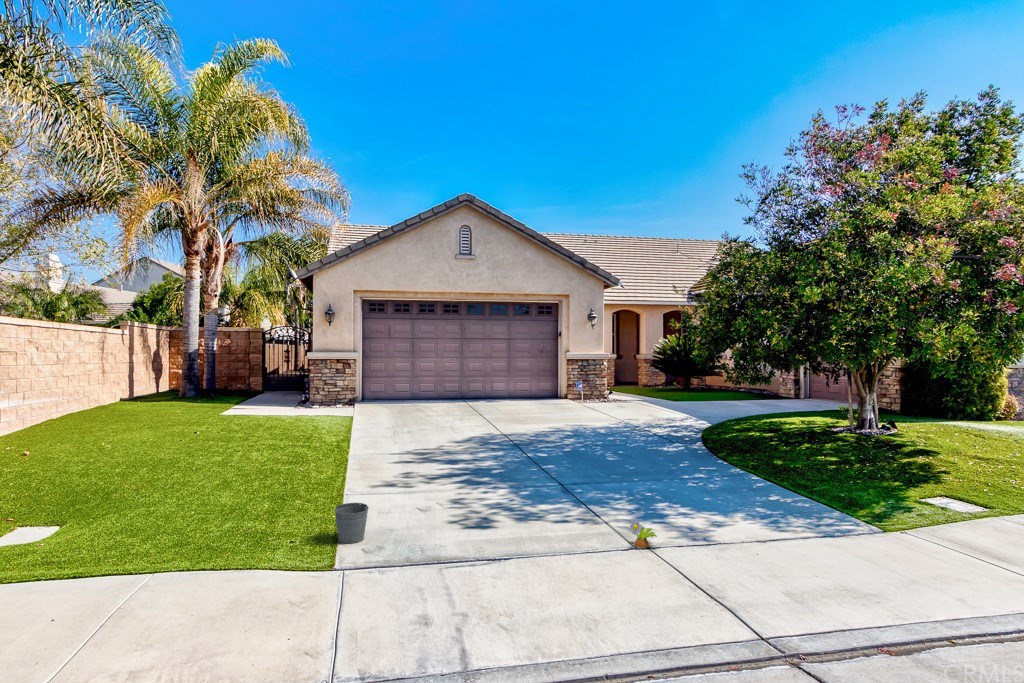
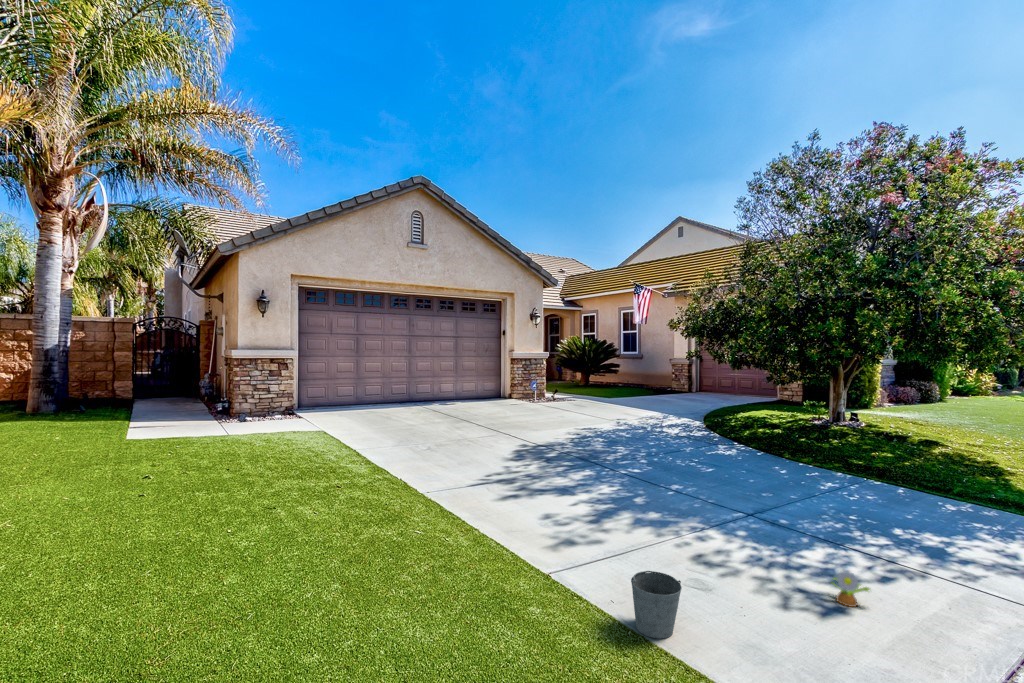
decorative plant: present [630,520,657,548] -> present [835,572,870,607]

